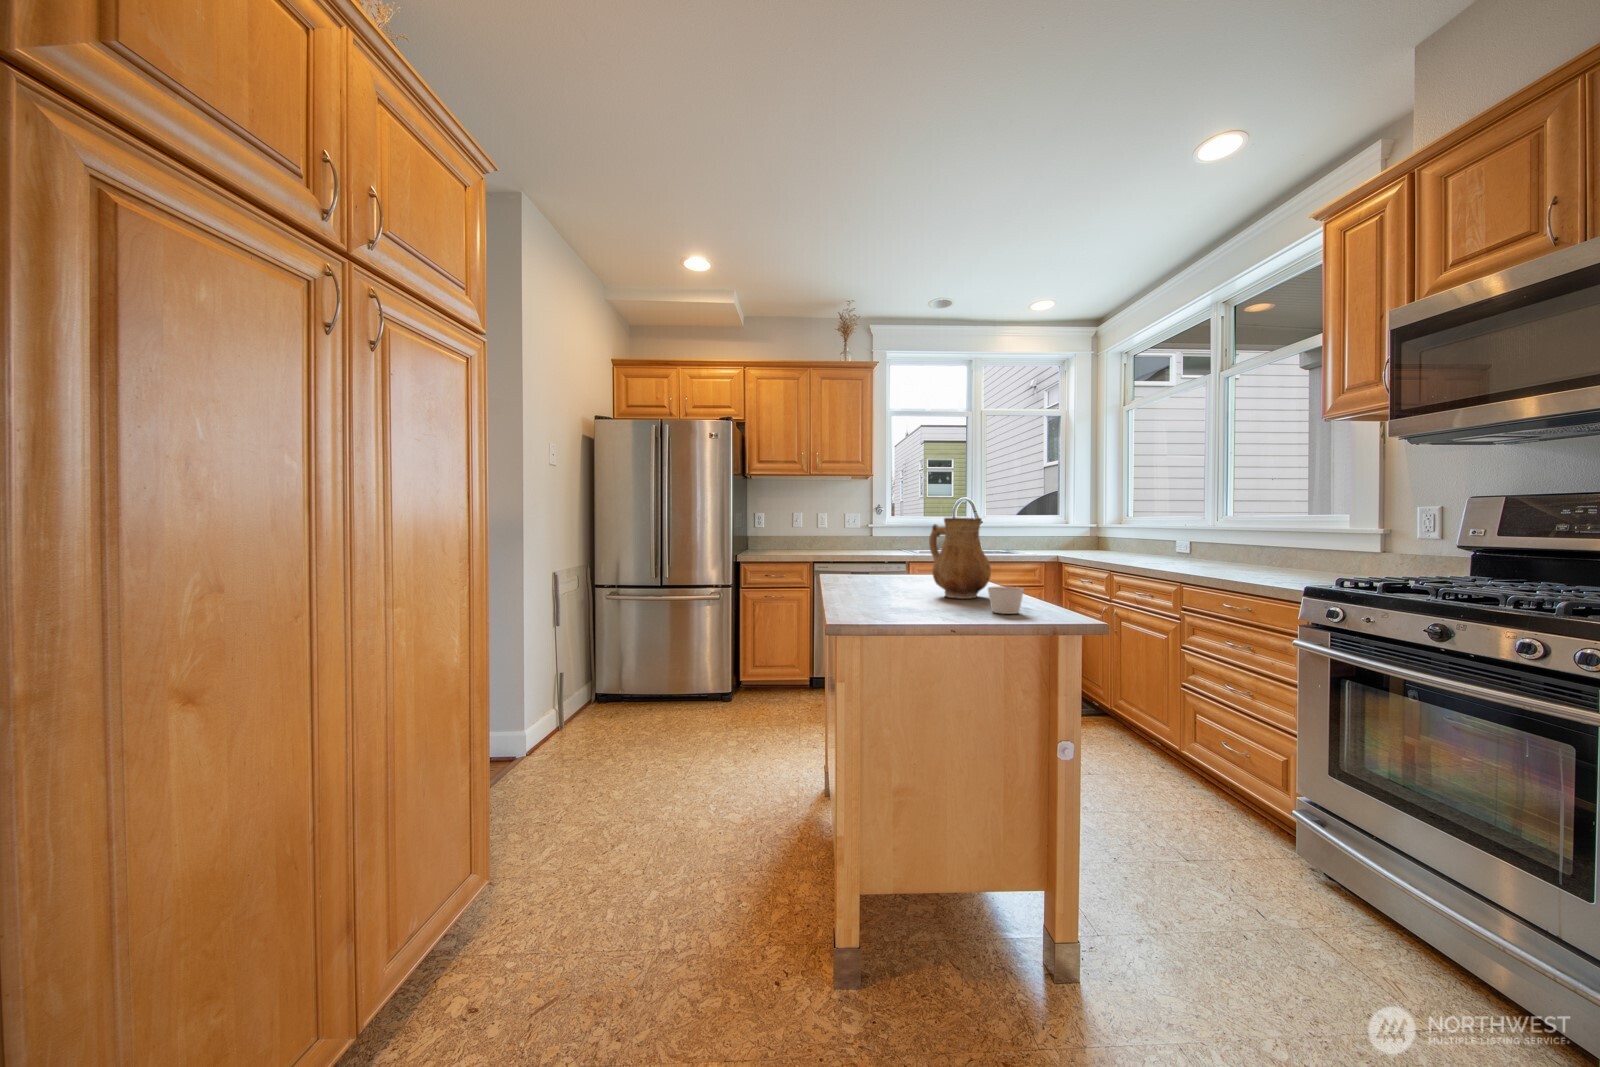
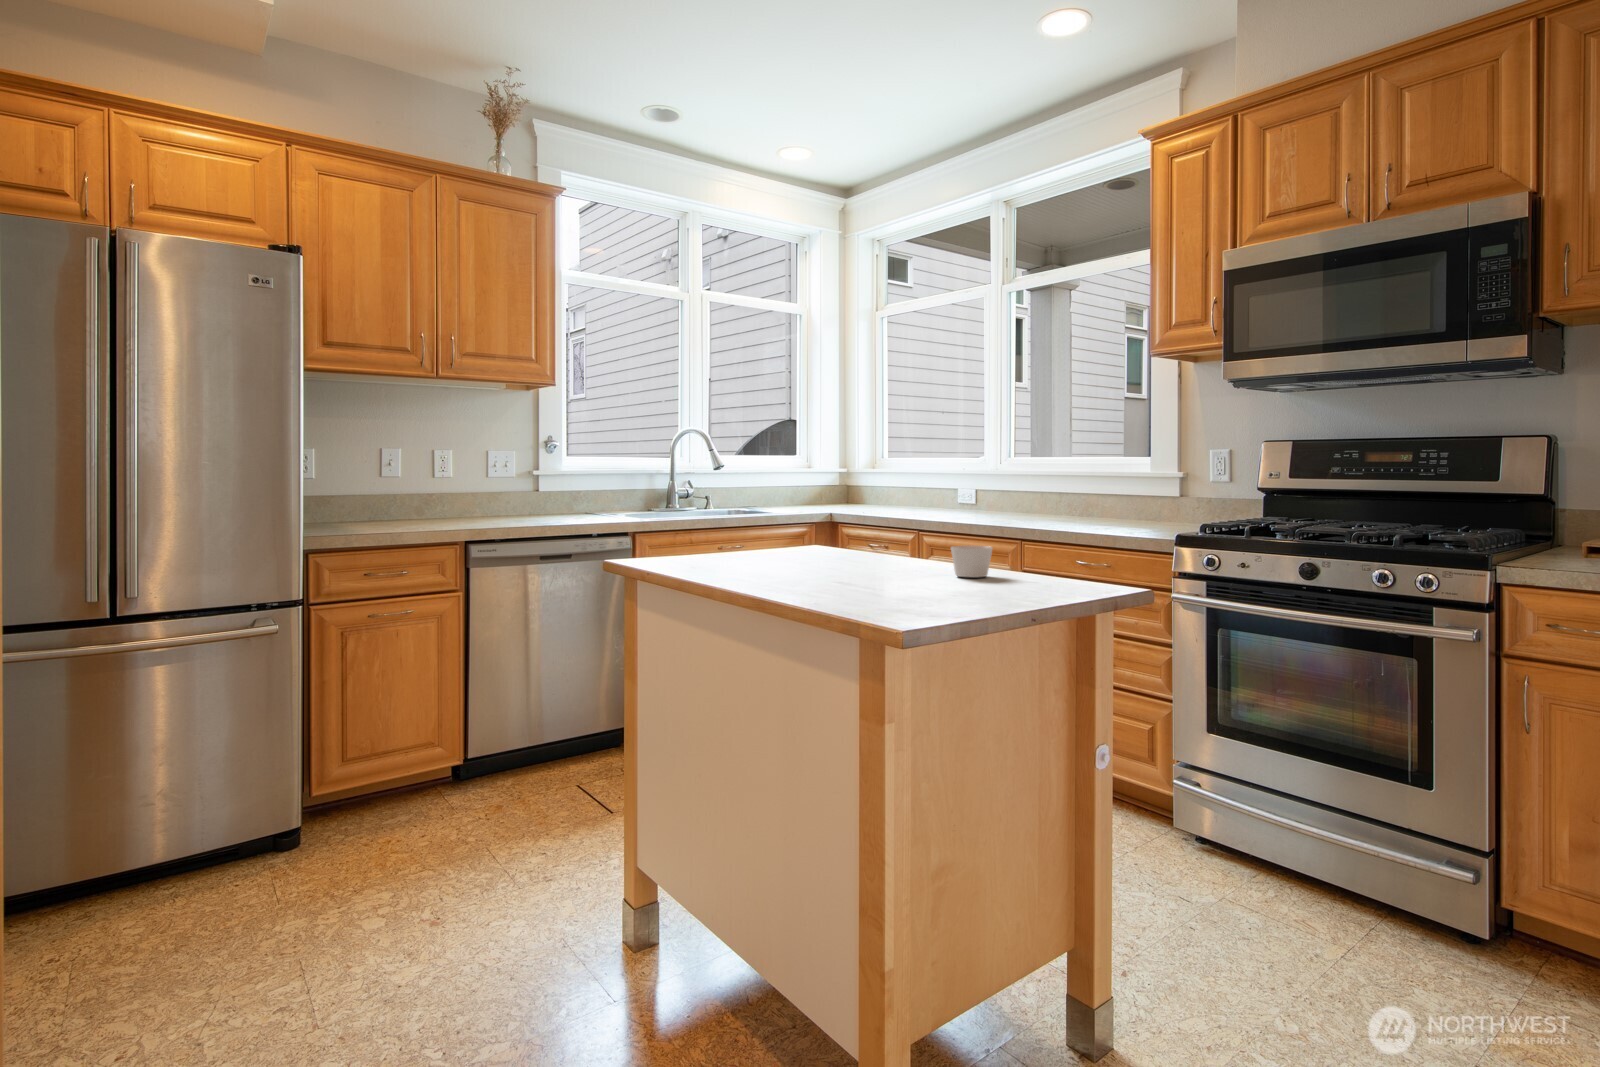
ceramic pitcher: present [929,518,991,599] -> none [830,461,914,566]

